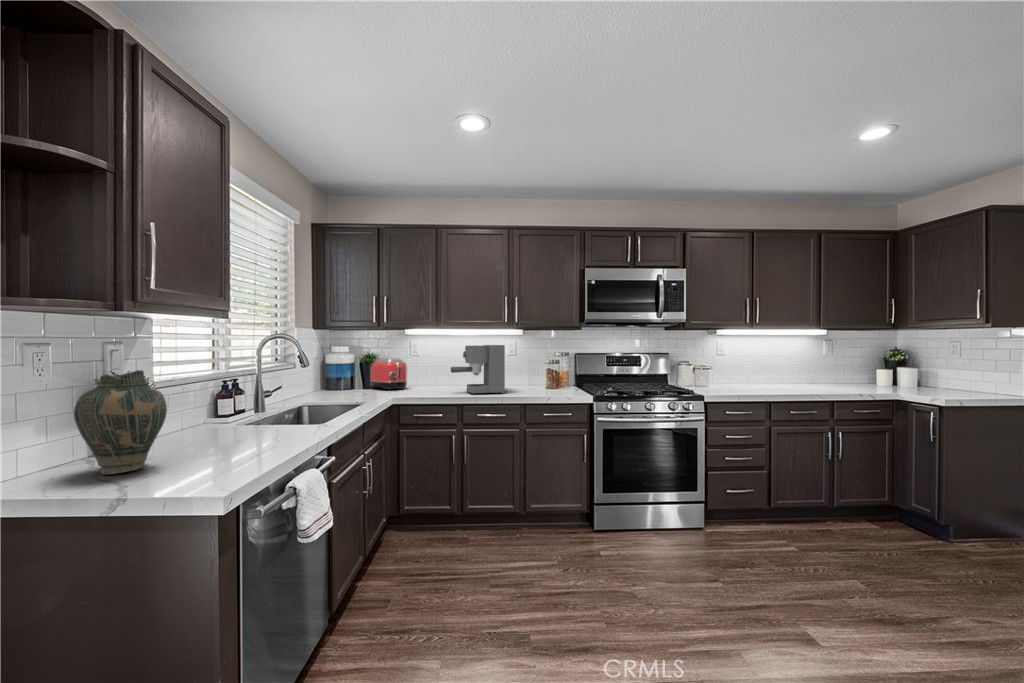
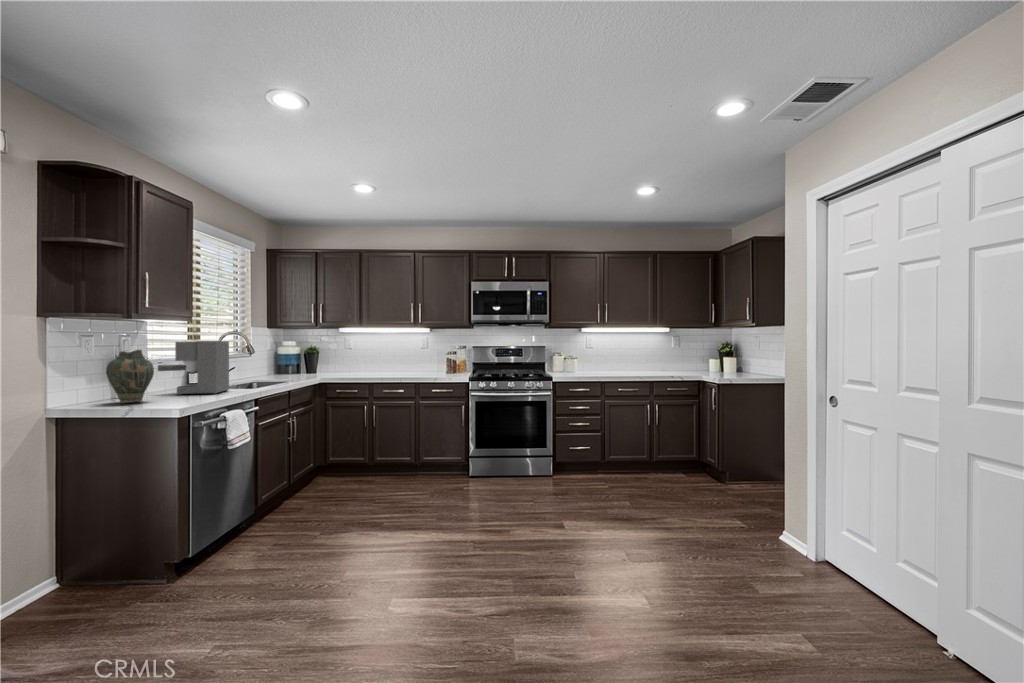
coffee maker: present [451,345,505,394] -> present [158,341,229,395]
toaster: present [370,358,407,390] -> none [311,351,340,374]

